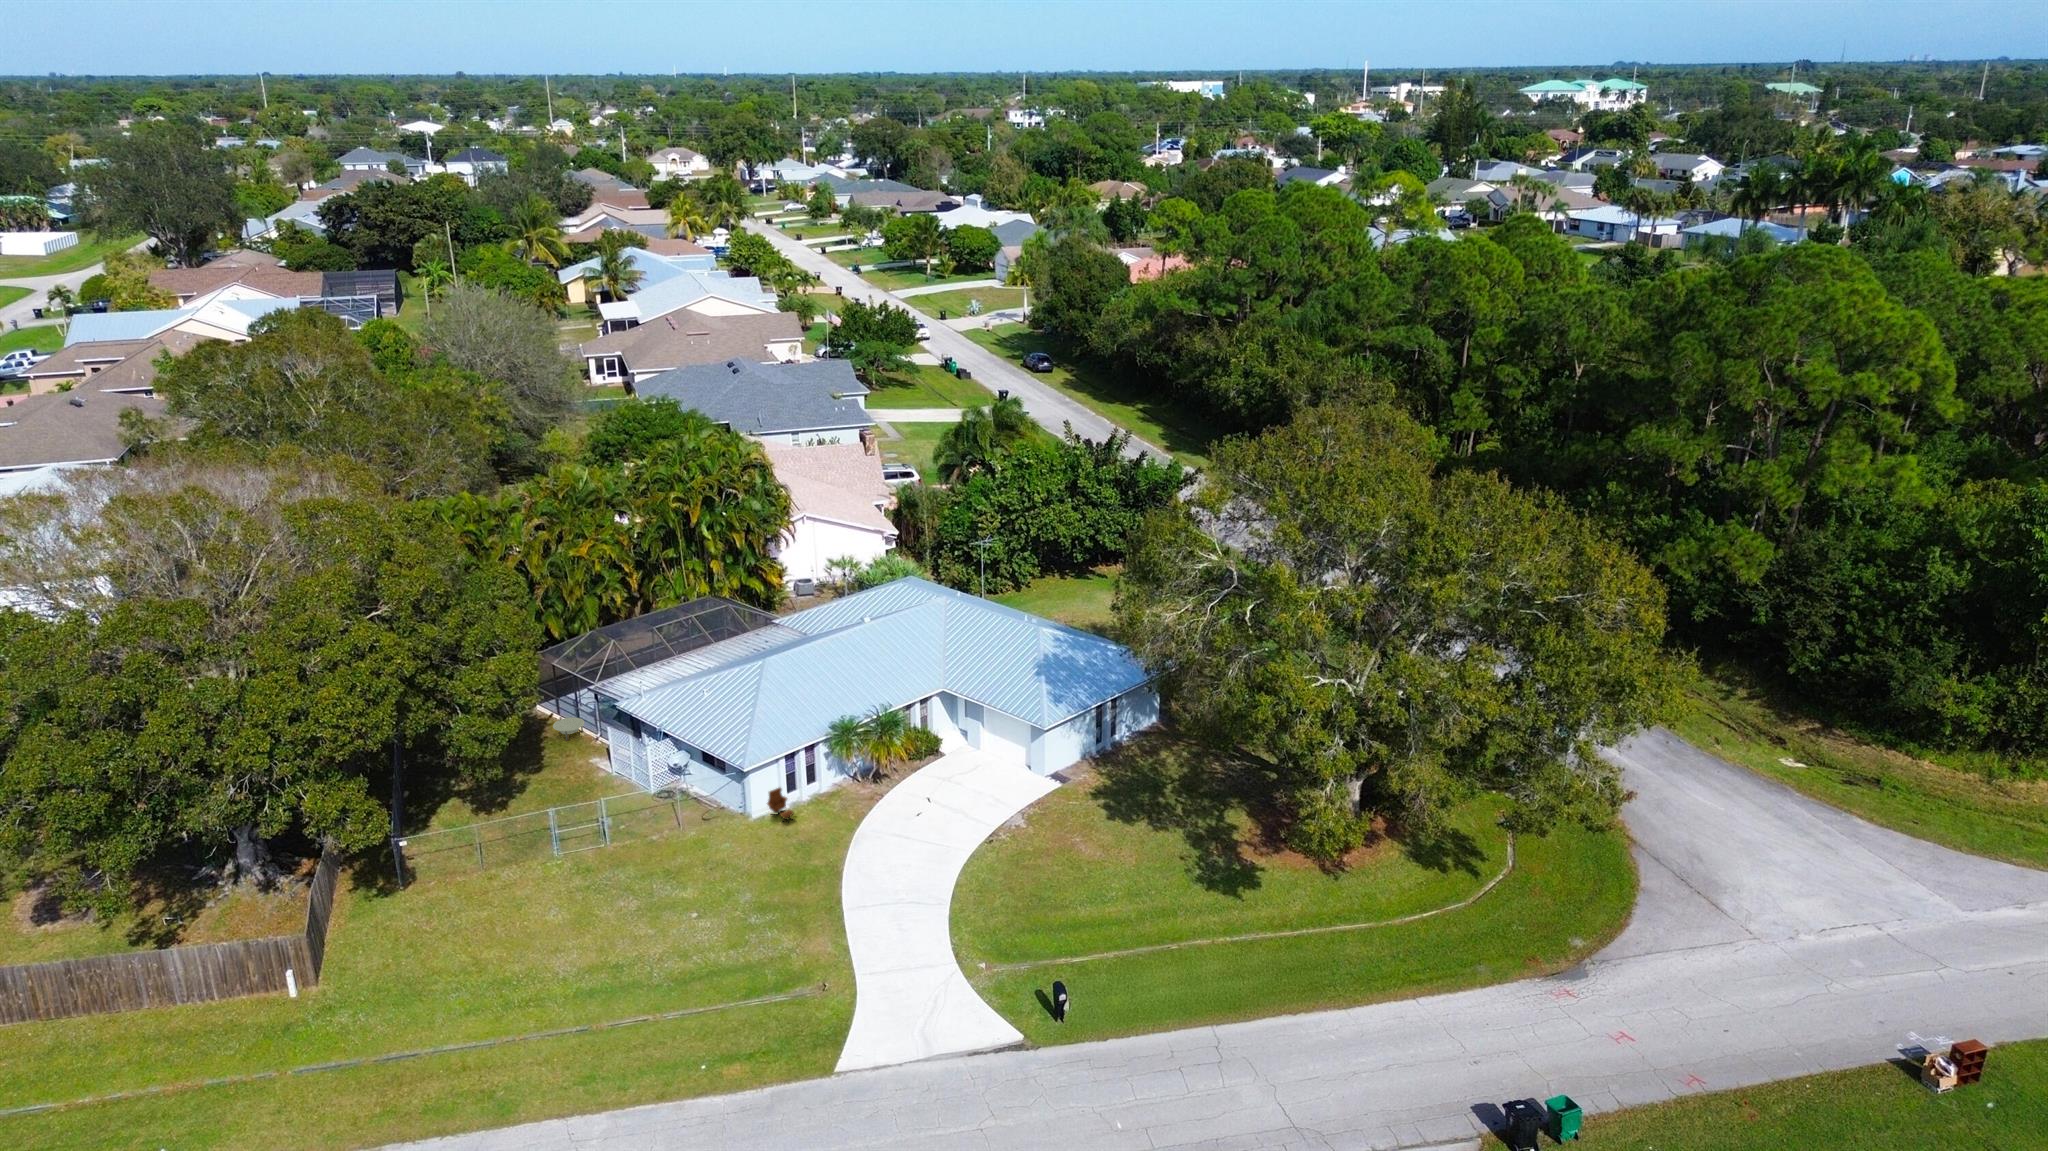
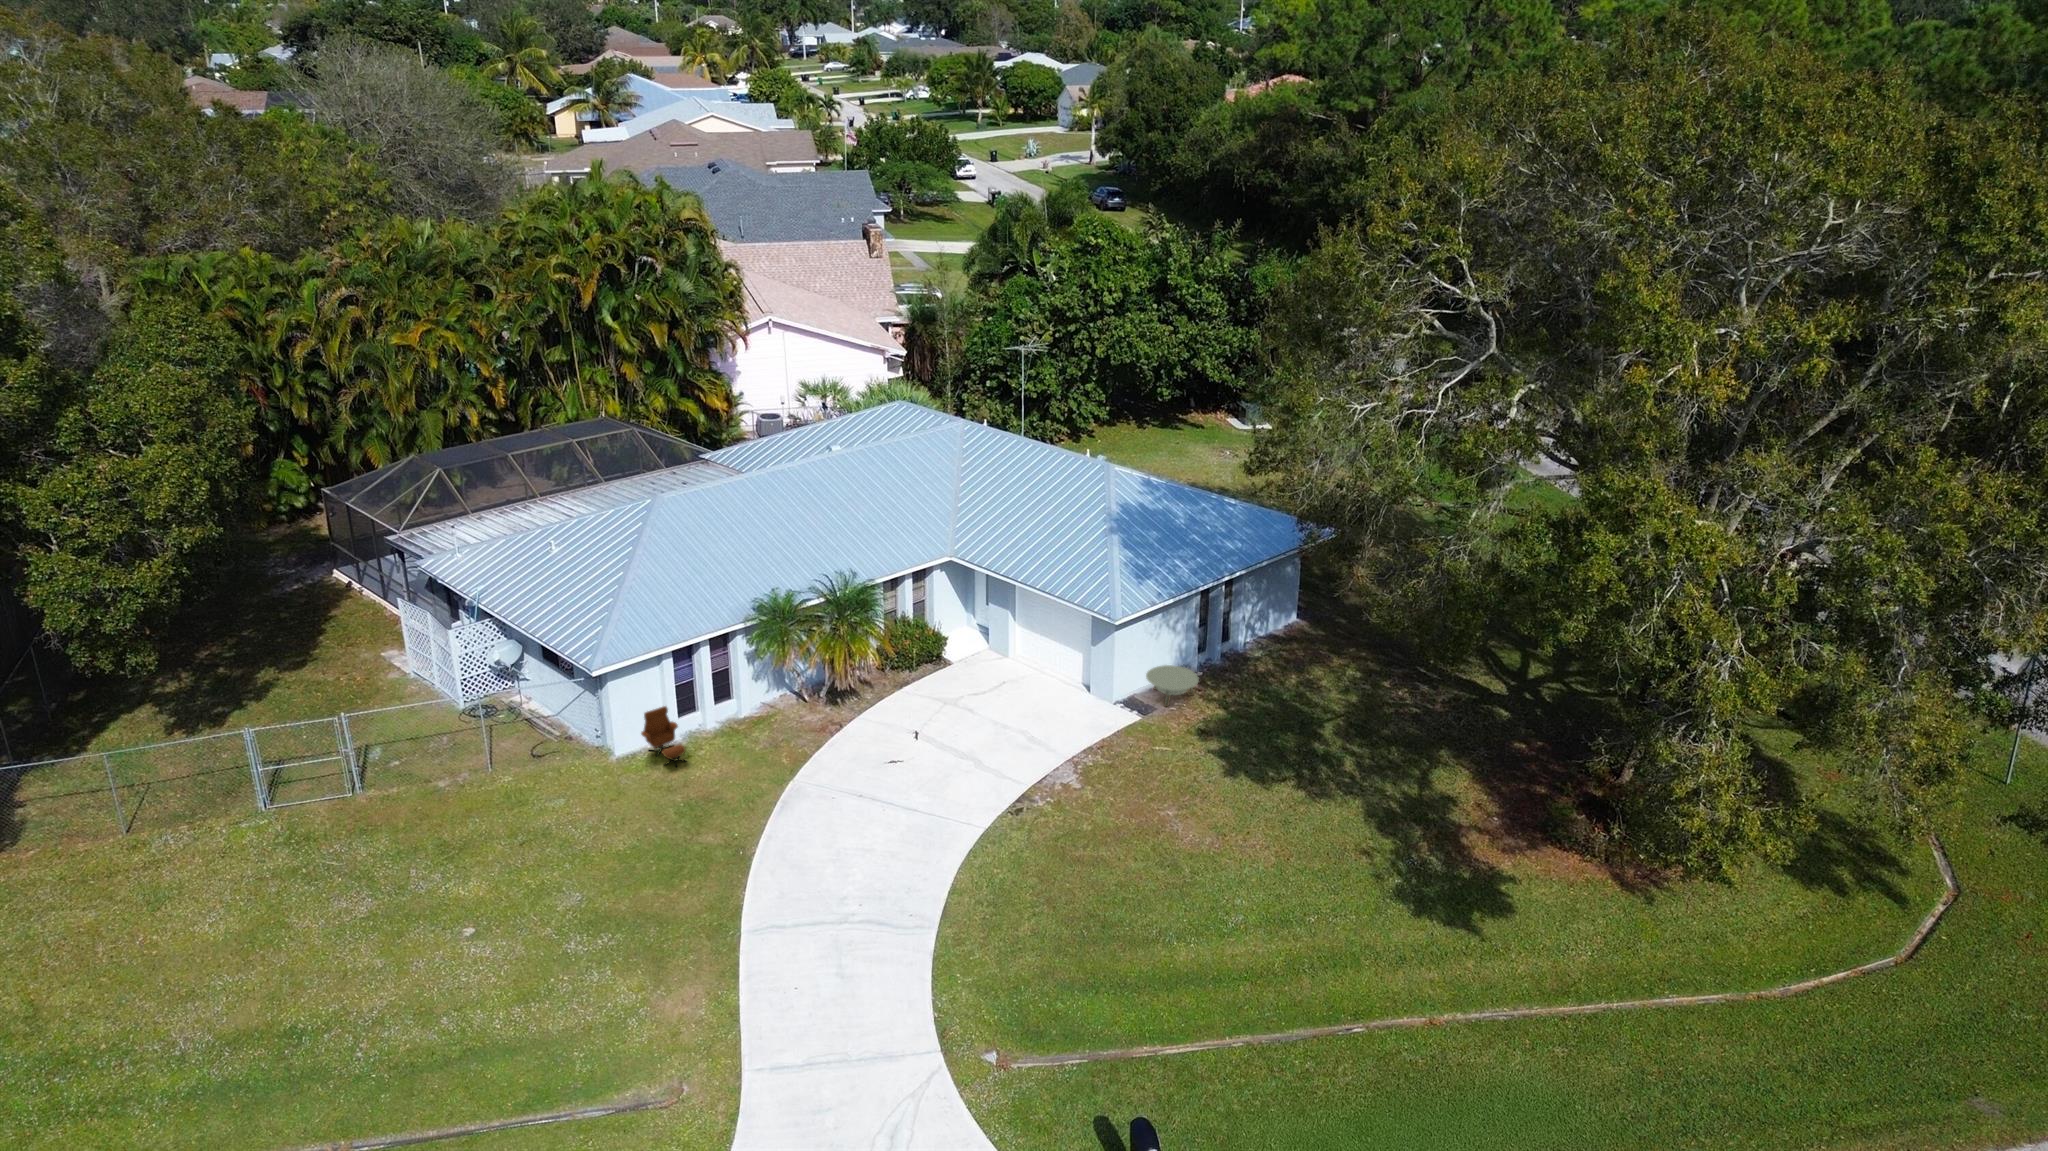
round table: present [553,717,584,741] -> present [1146,665,1199,707]

